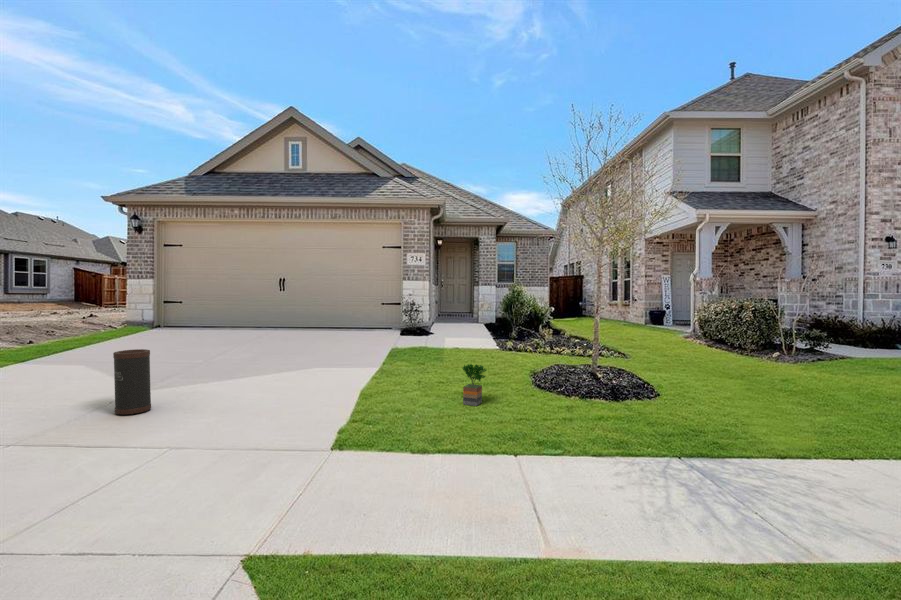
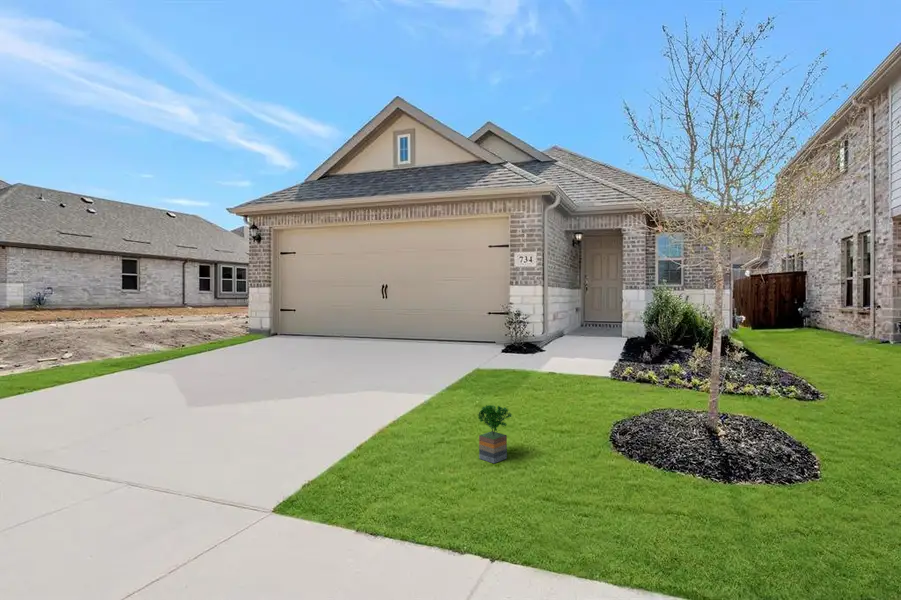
trash can: present [113,349,151,415] -> none [130,366,167,434]

